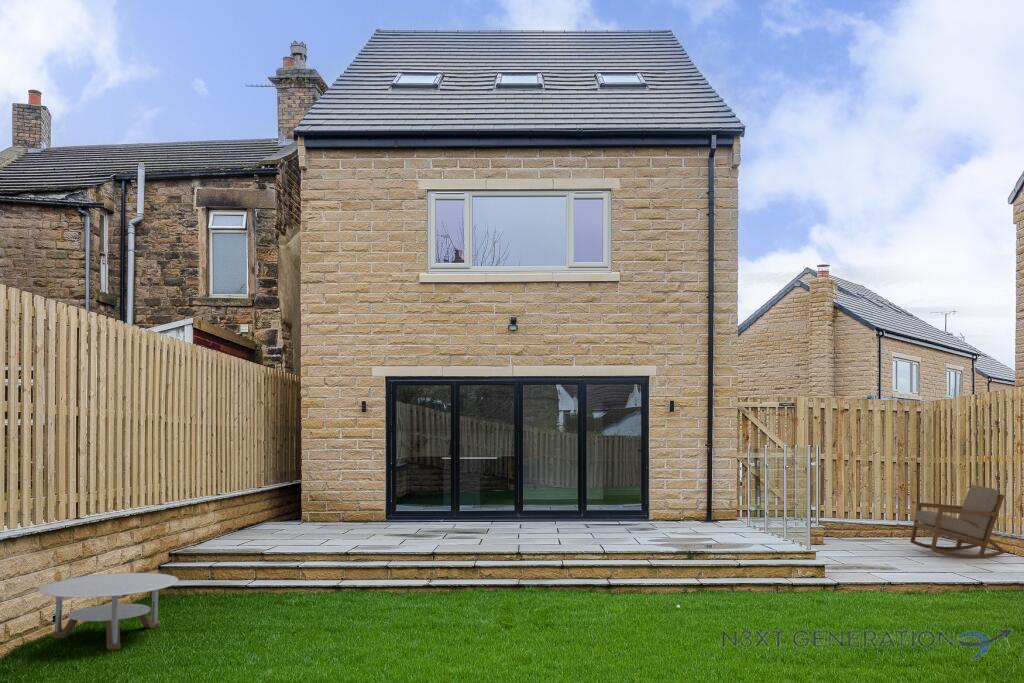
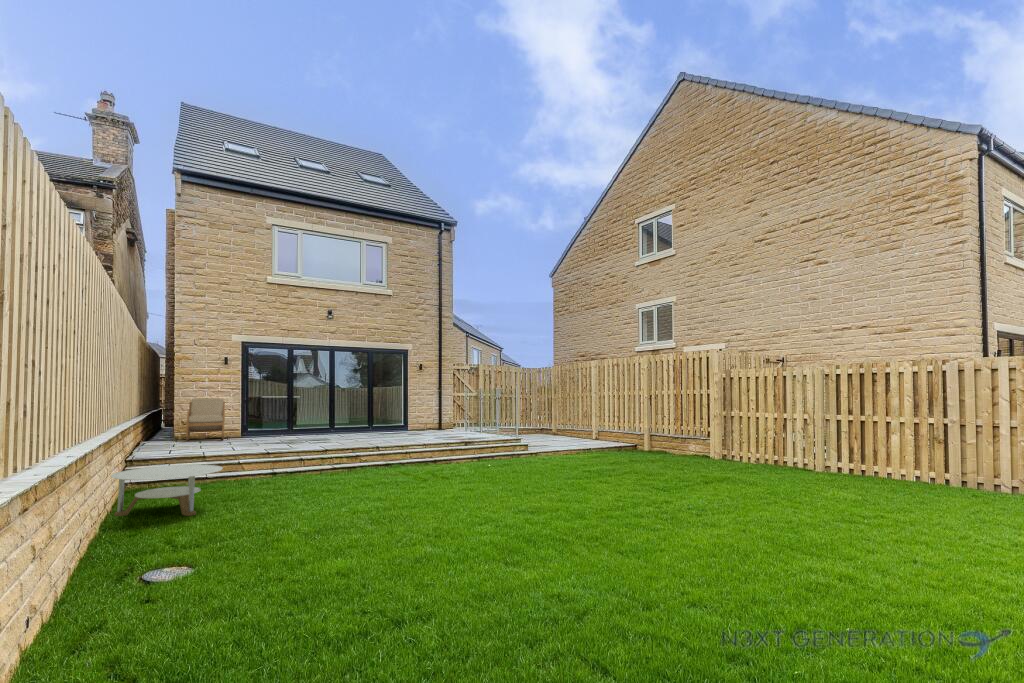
chair: present [910,485,1006,558] -> present [186,398,225,441]

